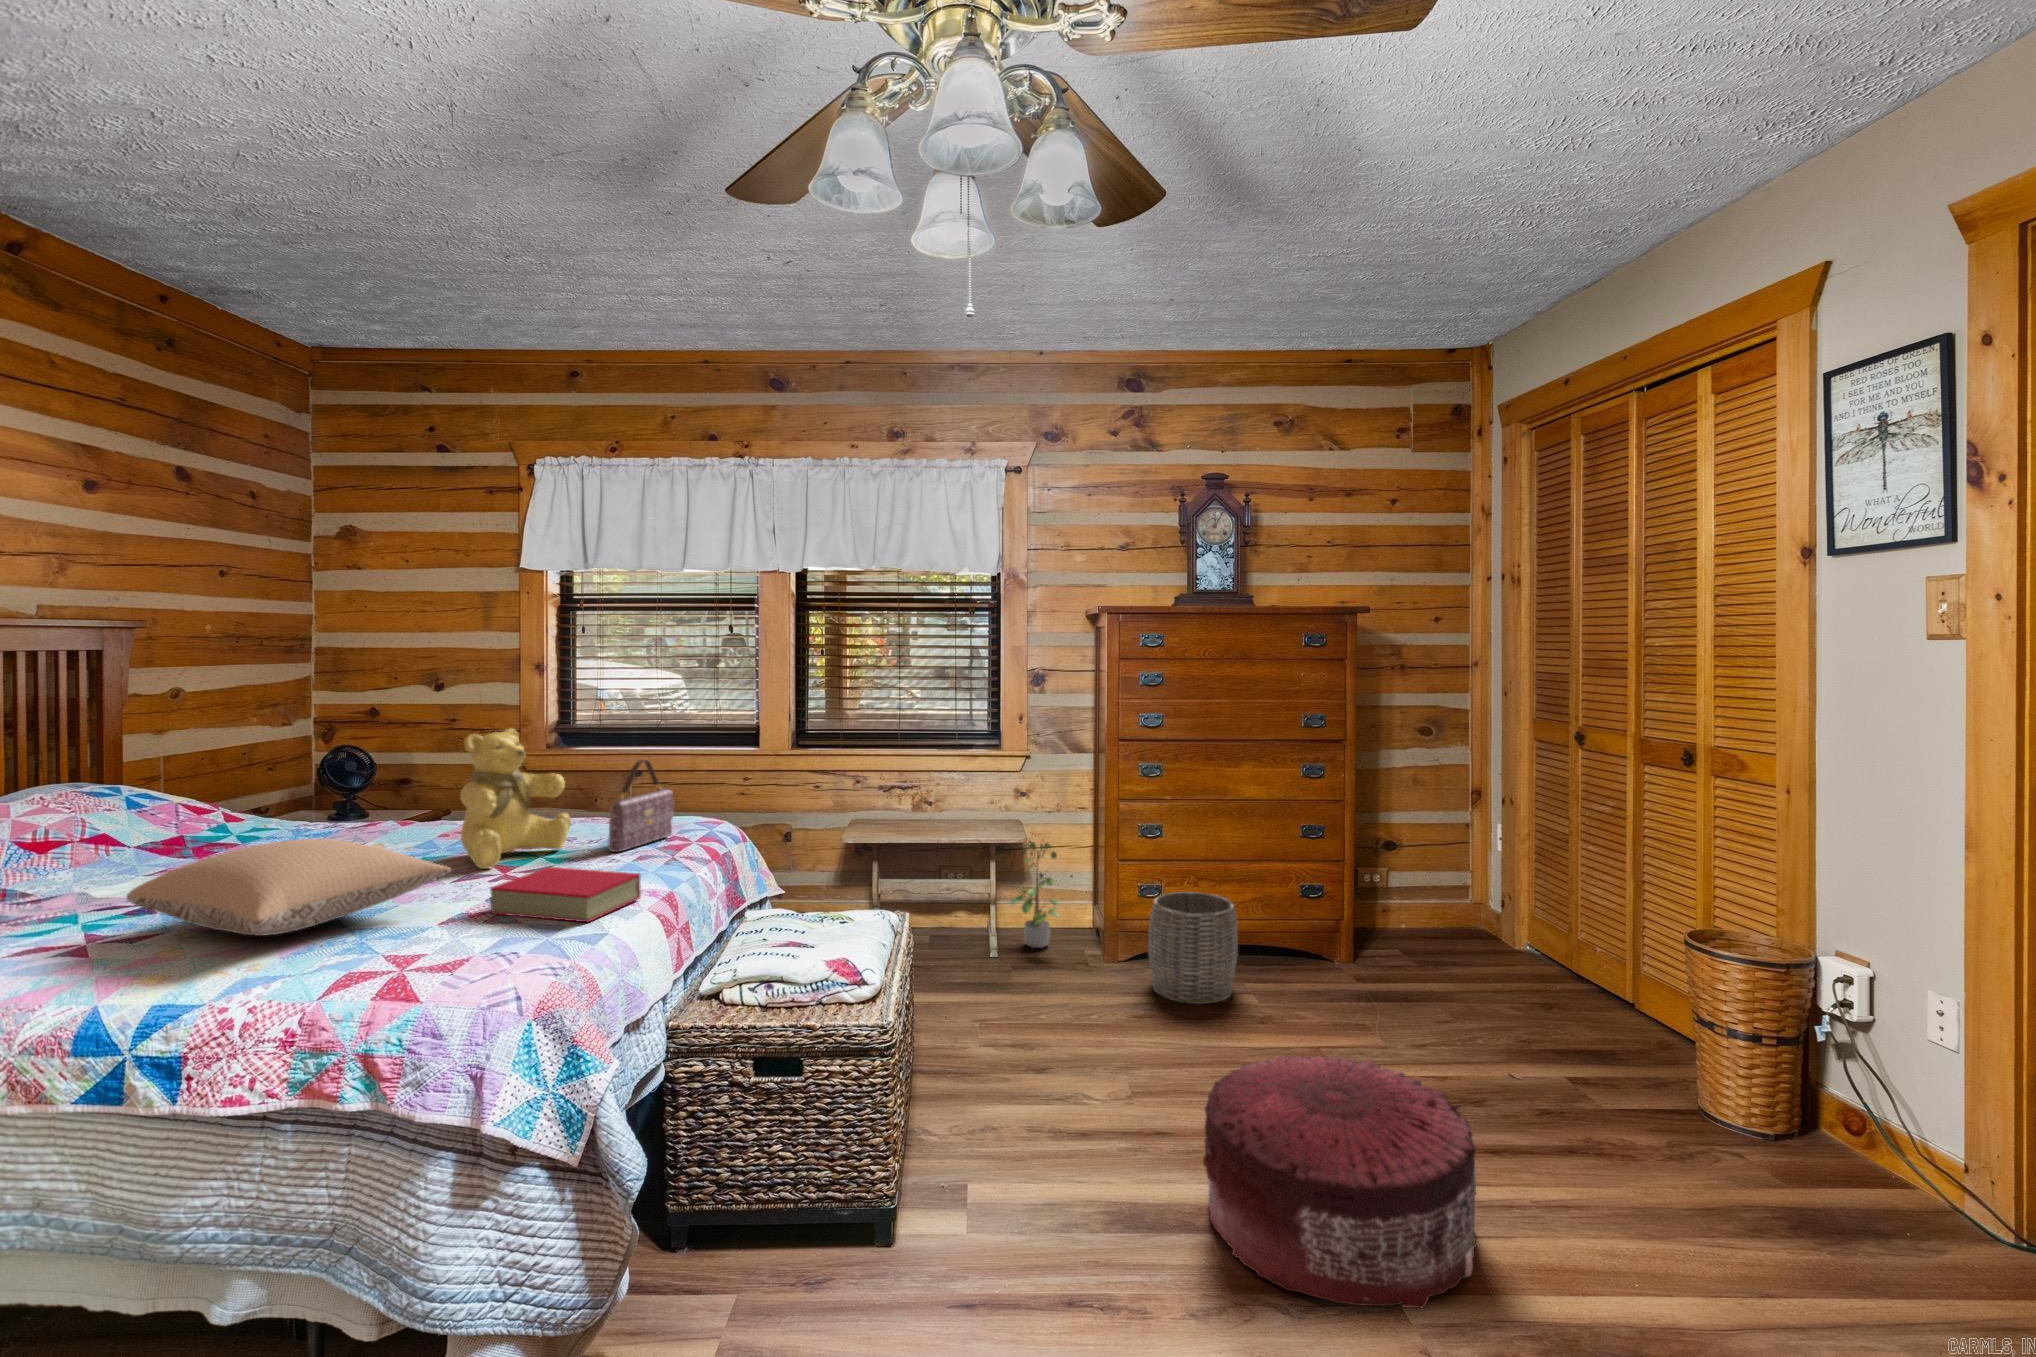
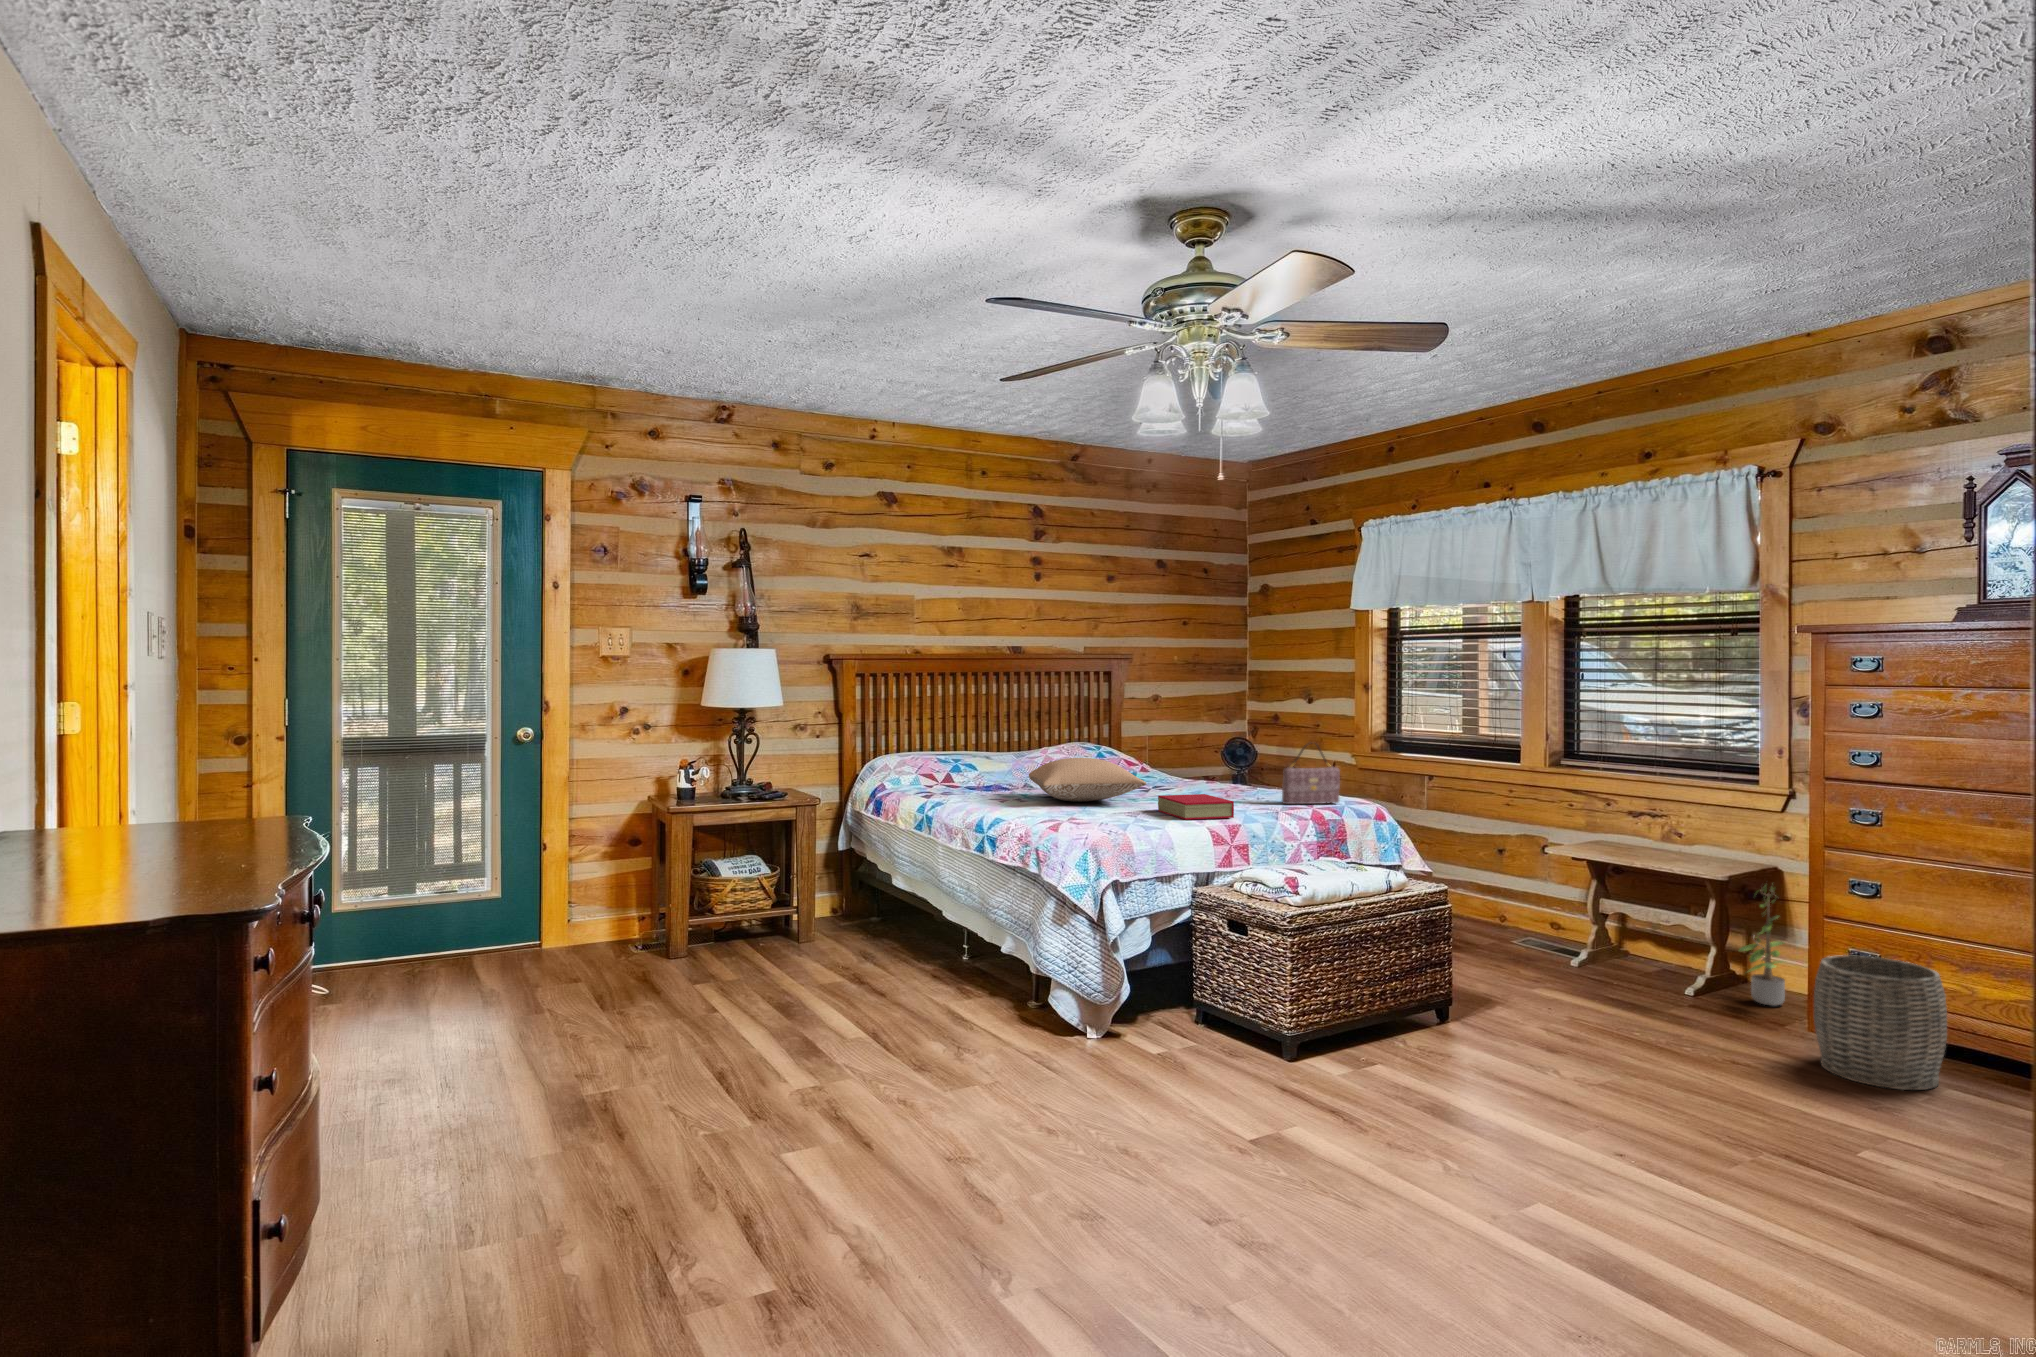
teddy bear: present [460,729,571,869] -> none [1193,714,1268,800]
pouf: present [1203,1055,1477,1308] -> none [1476,1034,1750,1240]

